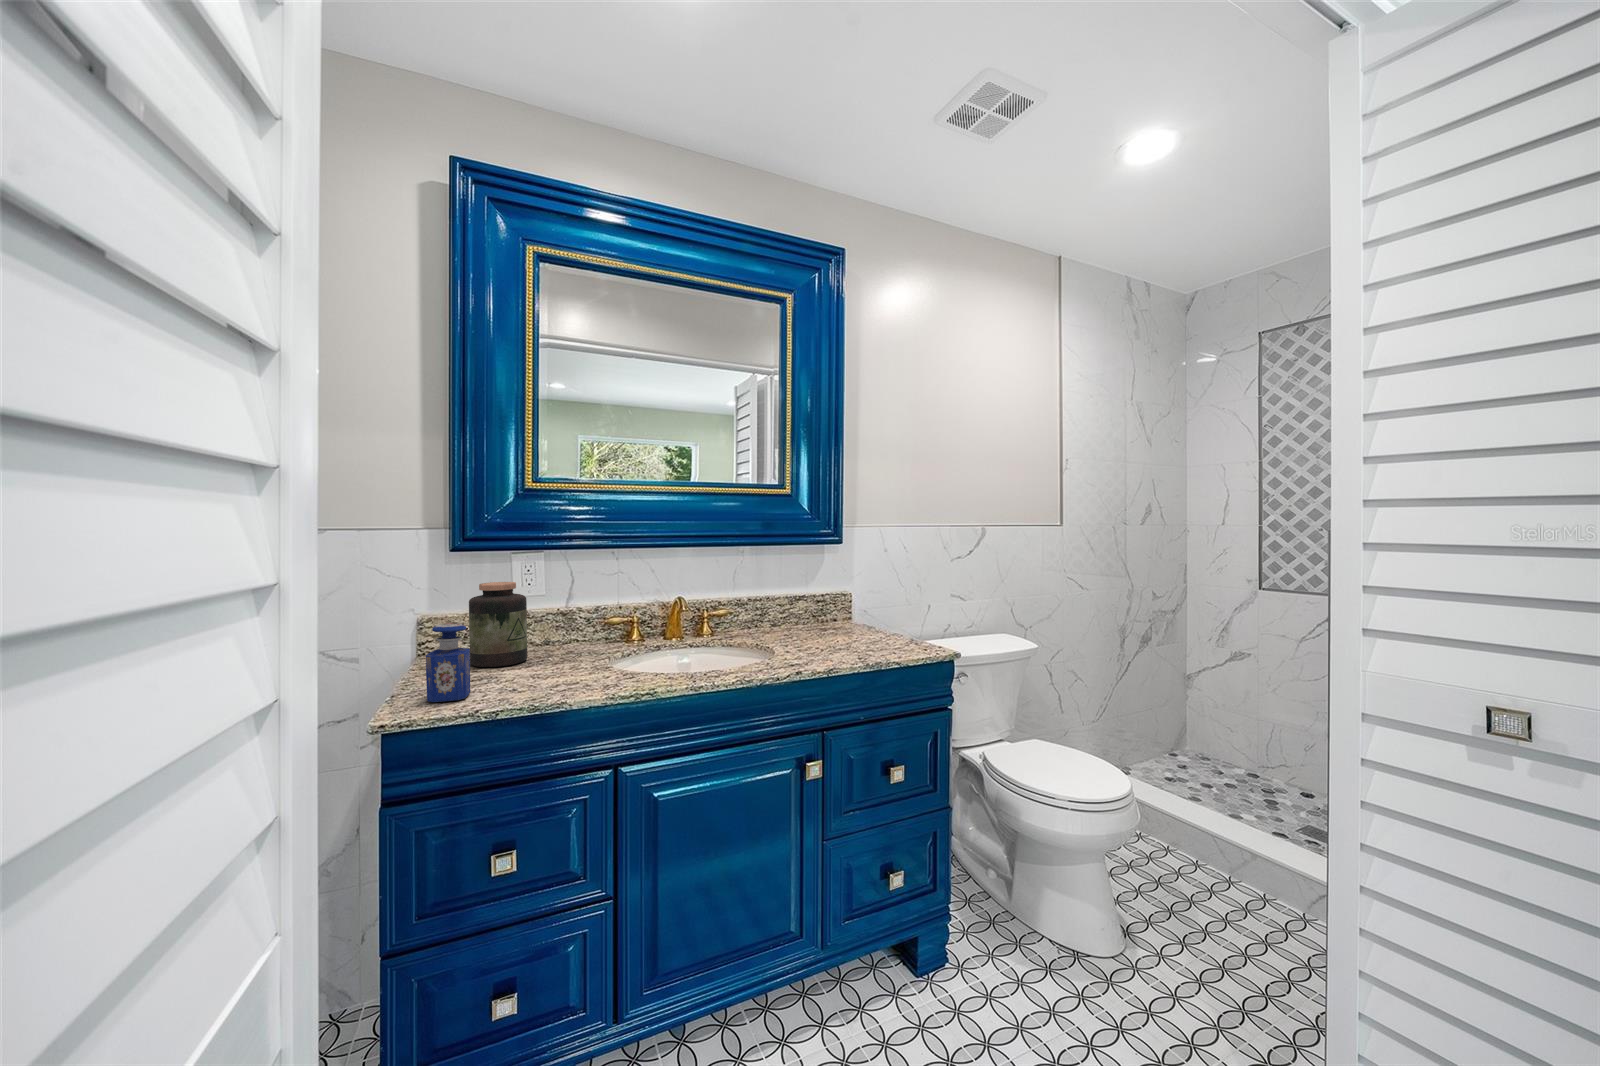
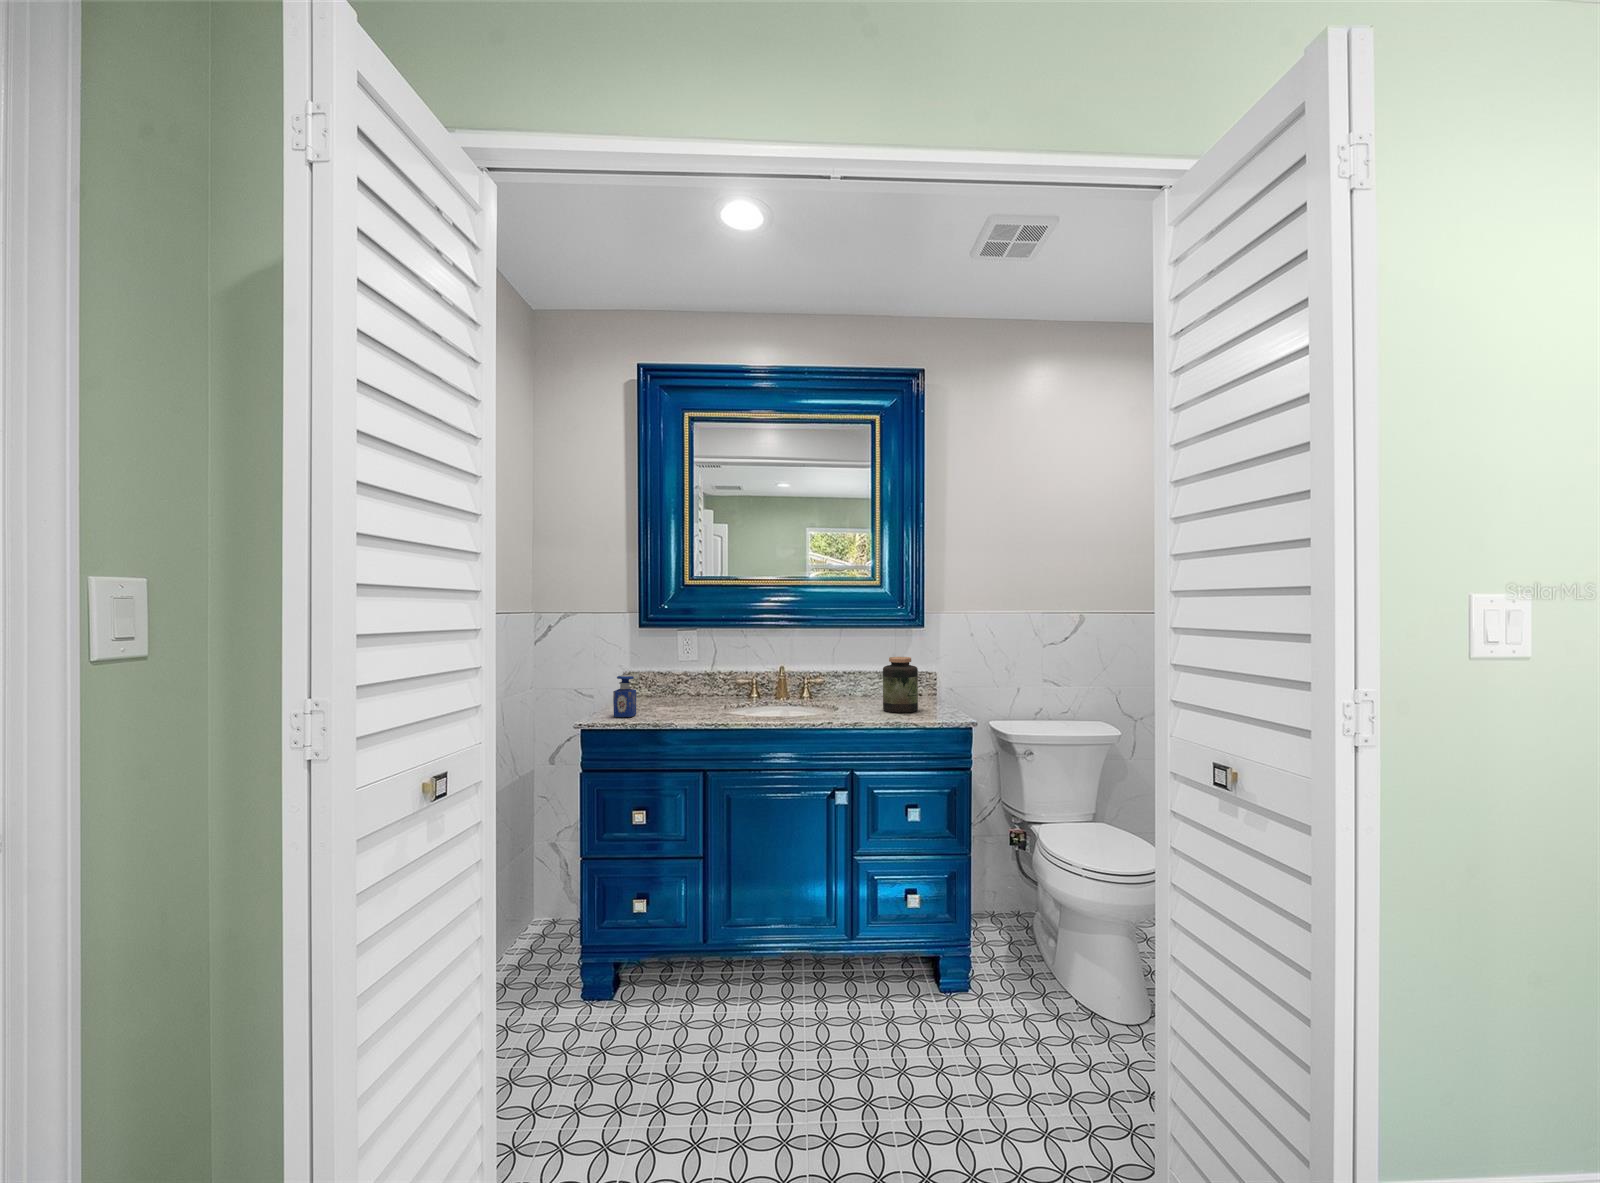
jar: present [469,582,527,667] -> present [883,657,918,713]

